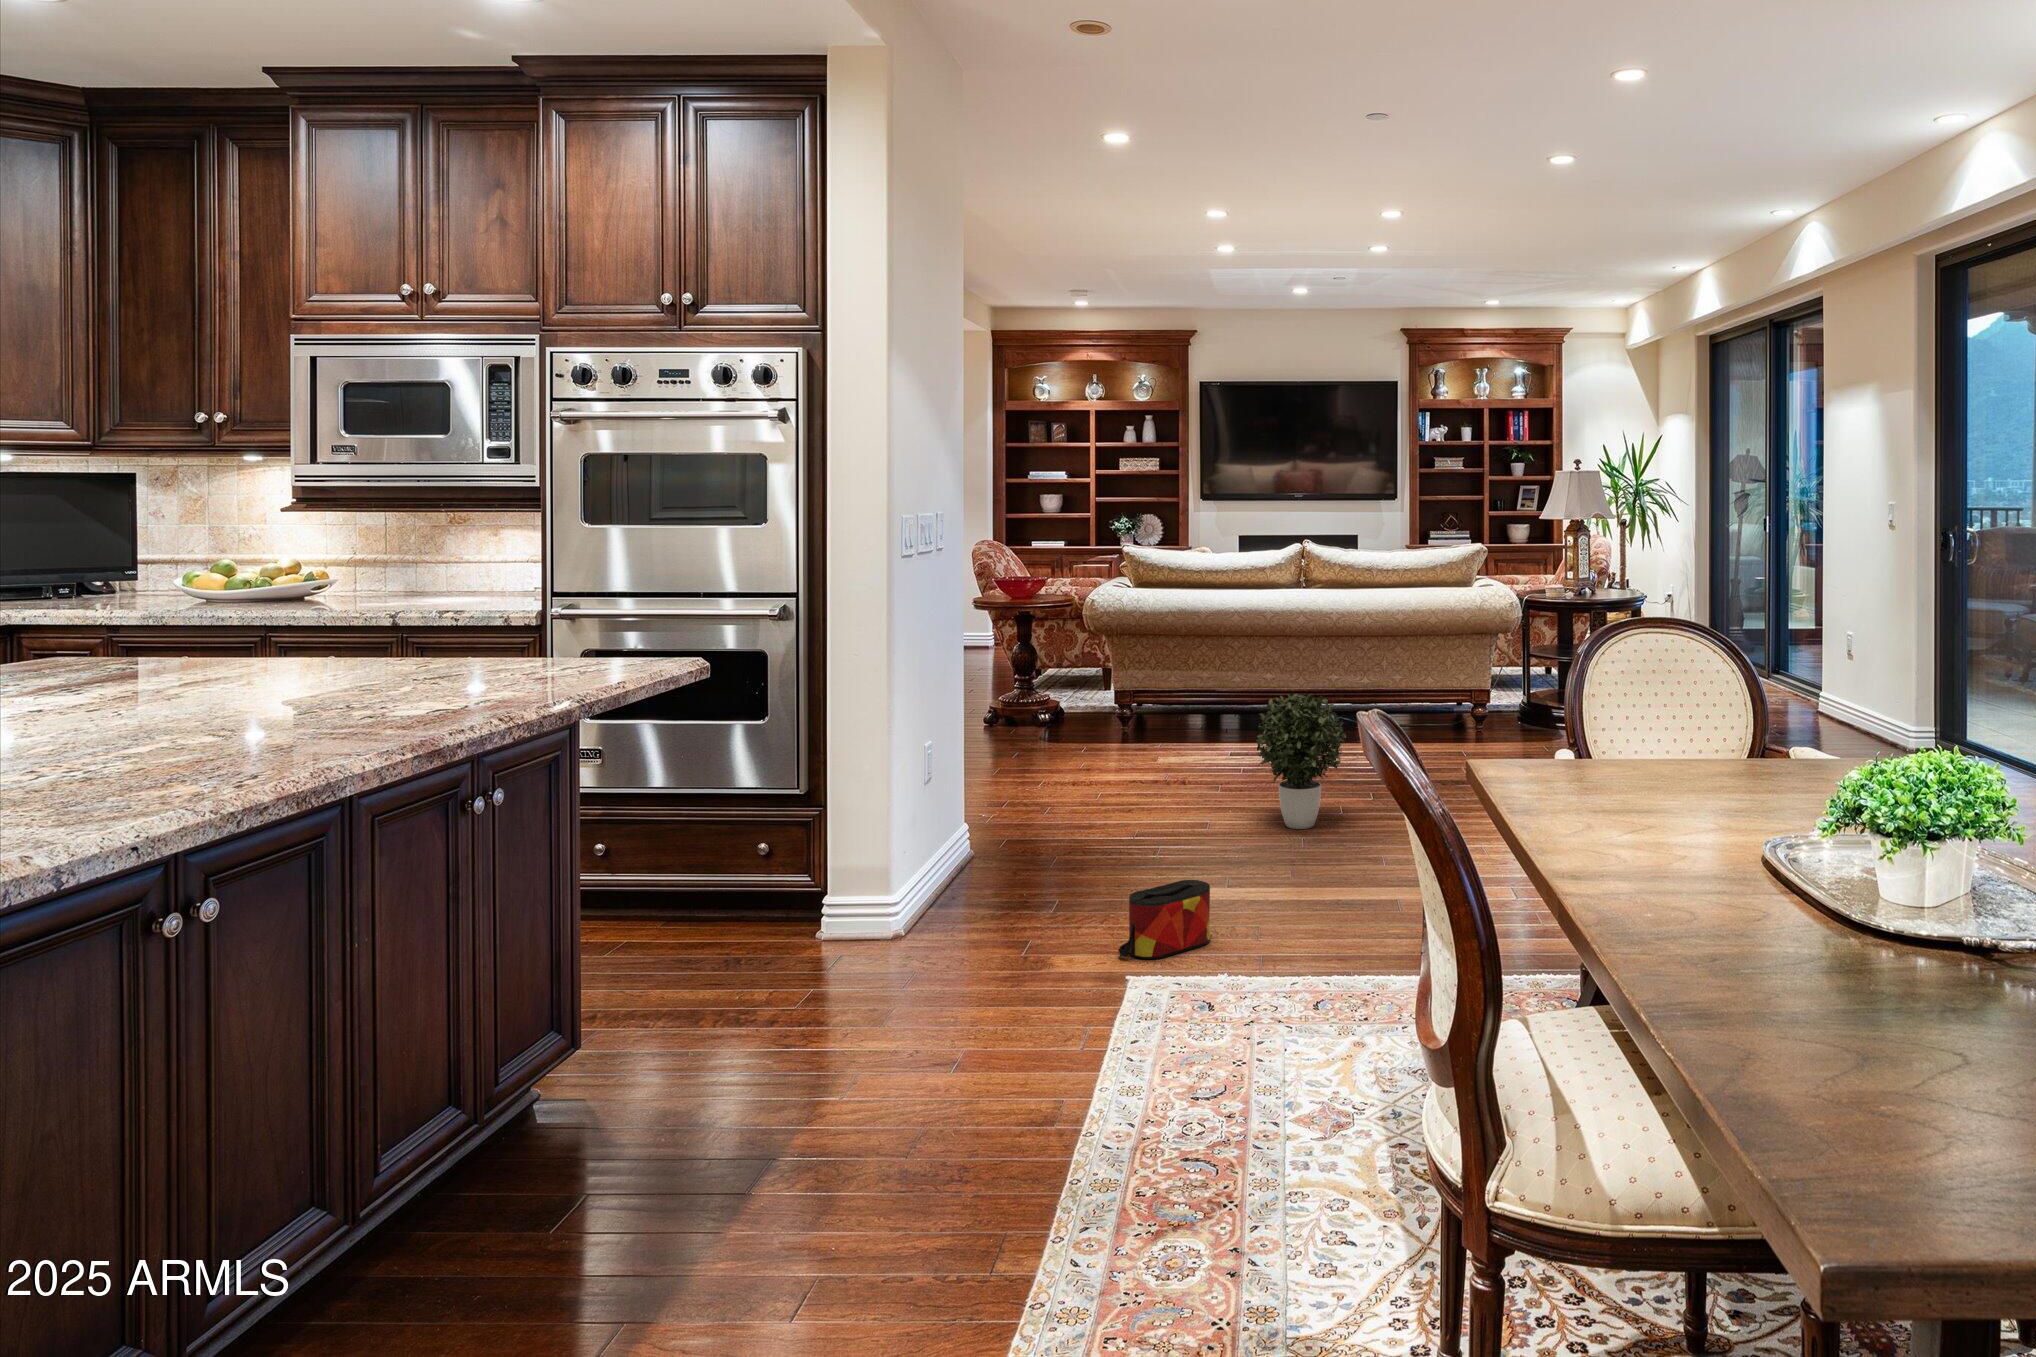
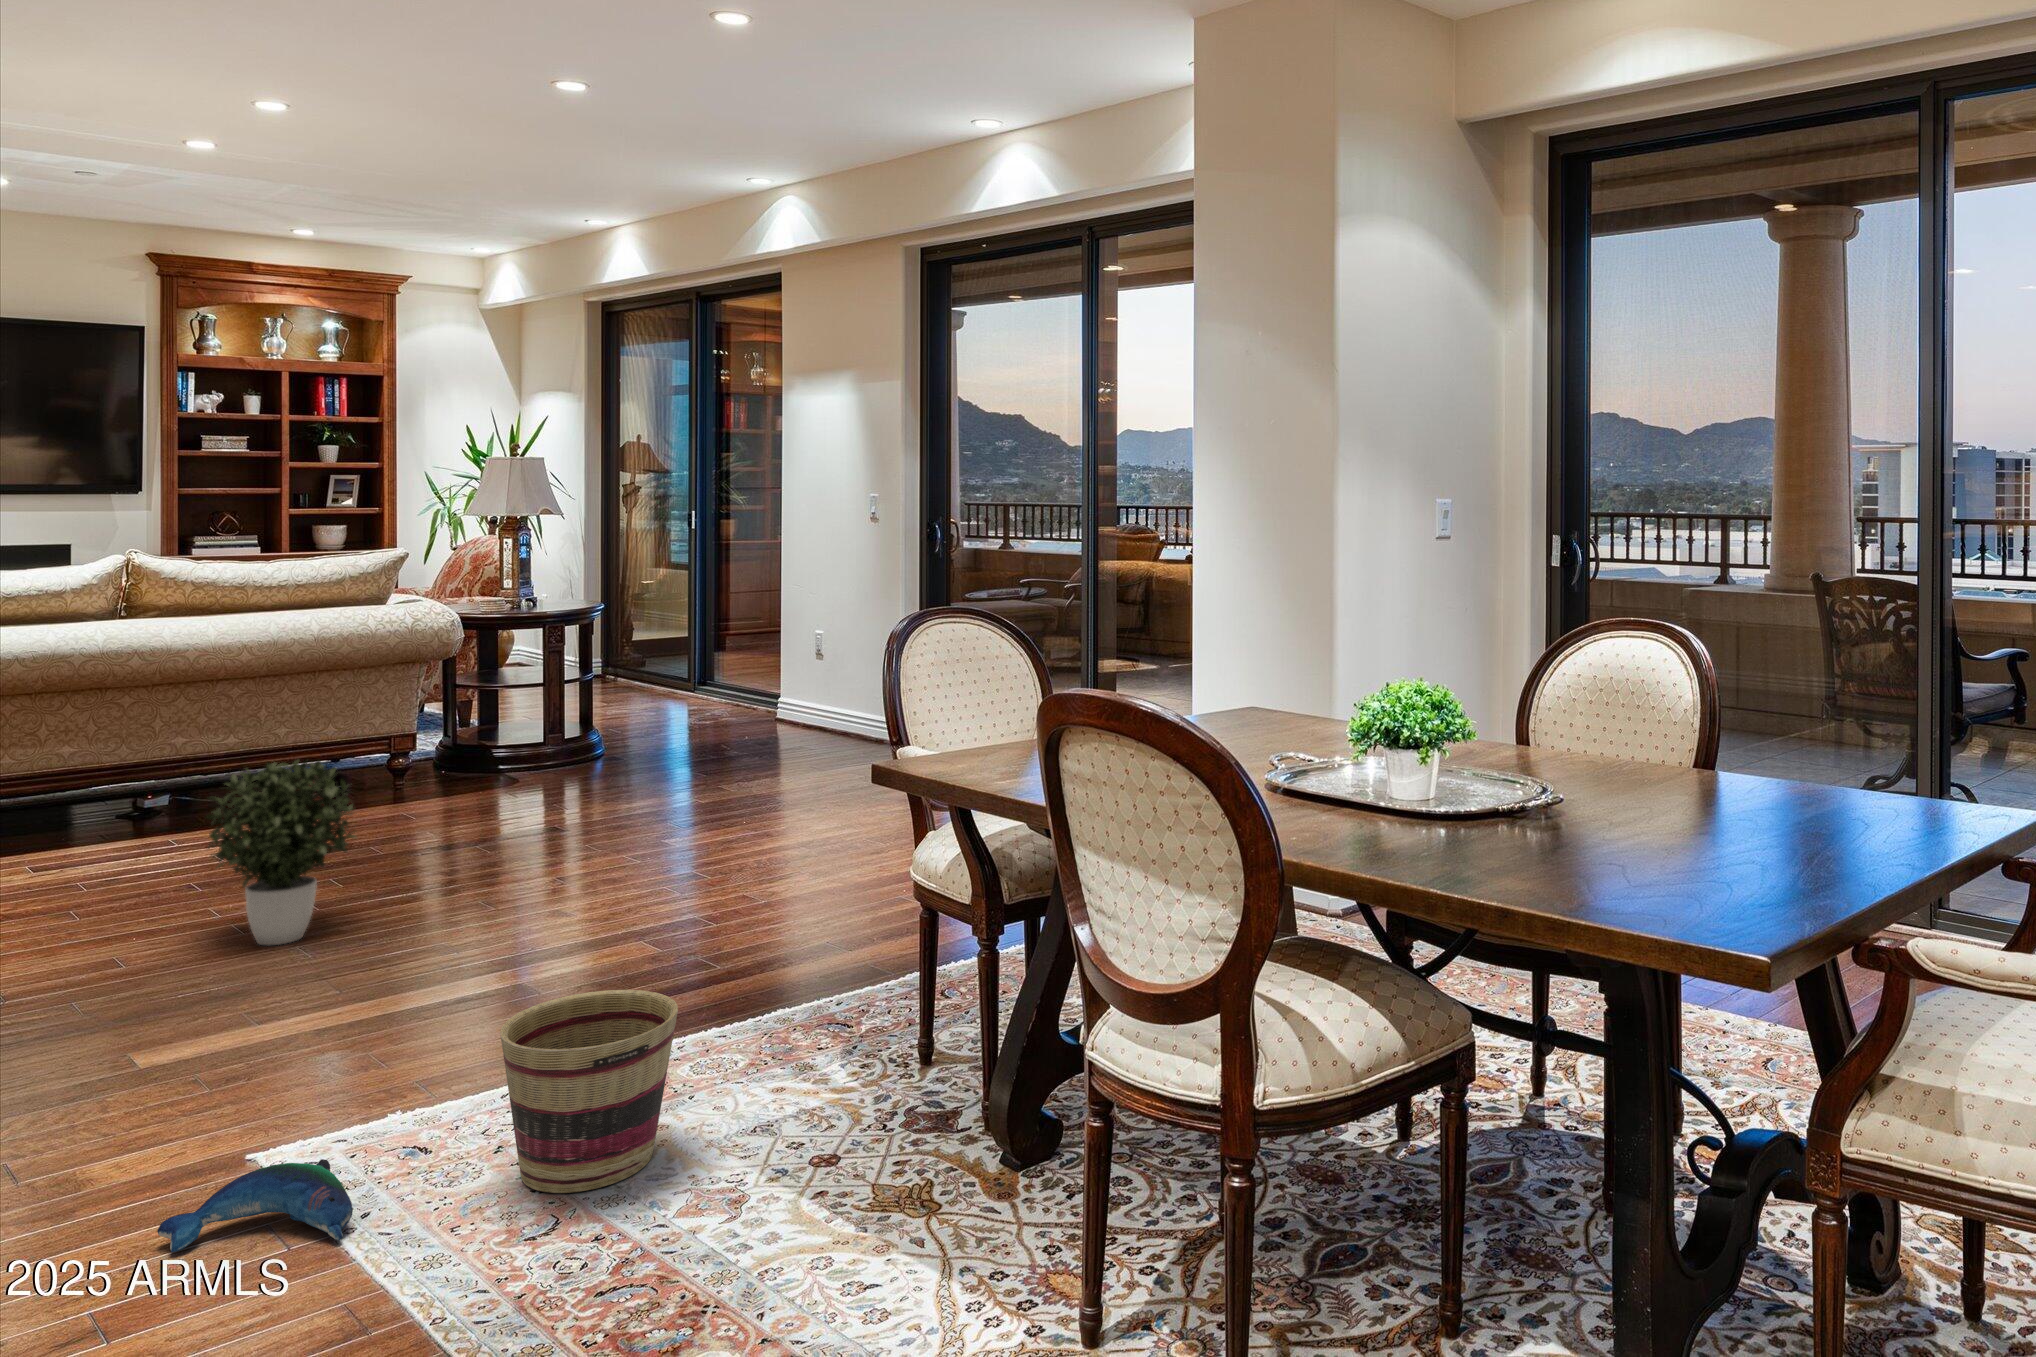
bag: present [1118,880,1210,959] -> none [197,1021,327,1155]
basket: none [1219,905,1352,1070] -> present [500,990,678,1193]
plush toy: none [1045,973,1137,1041] -> present [157,1159,353,1252]

